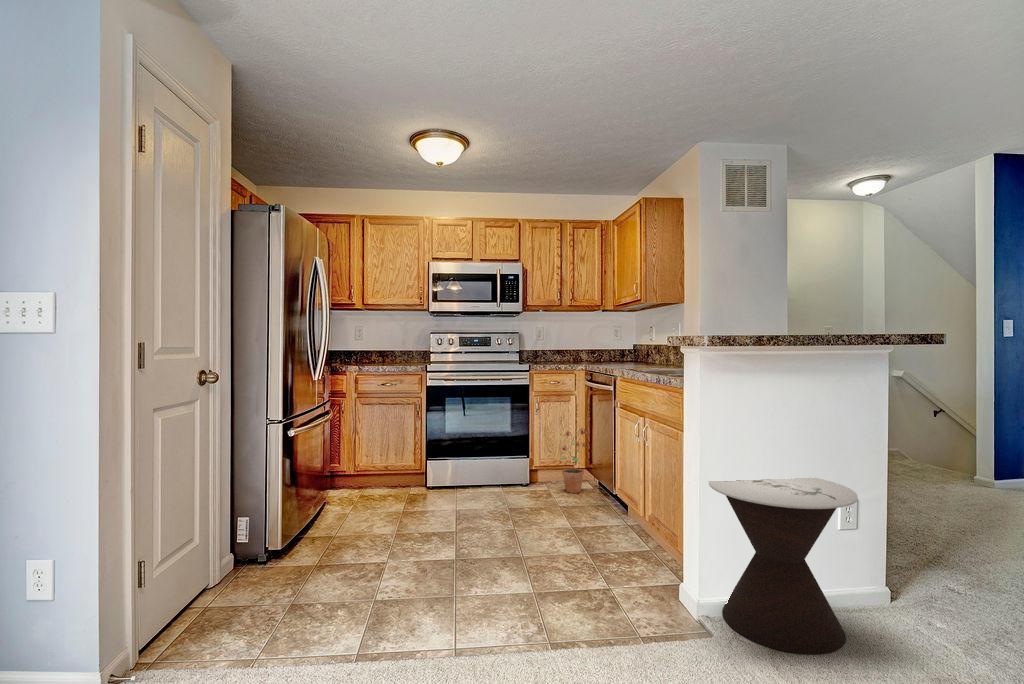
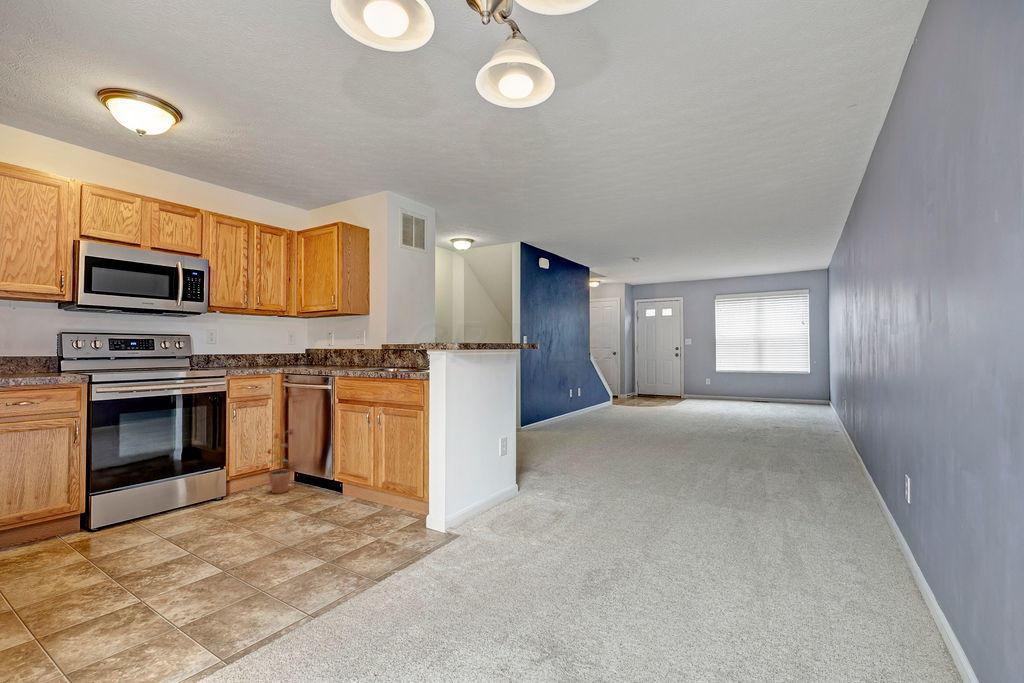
side table: present [709,478,858,654] -> none [478,432,558,535]

